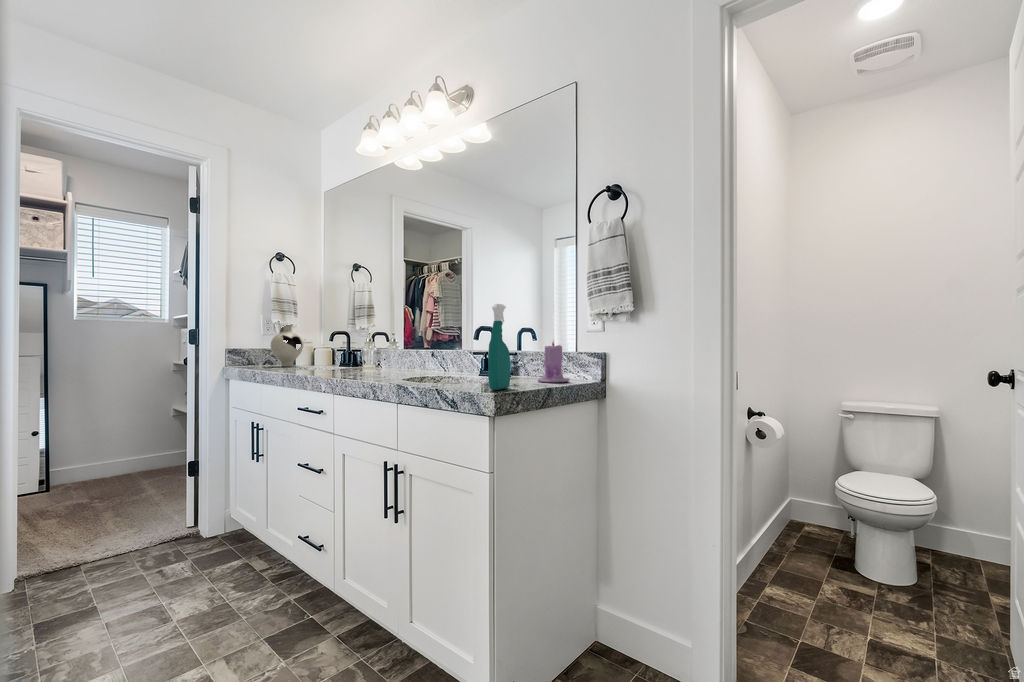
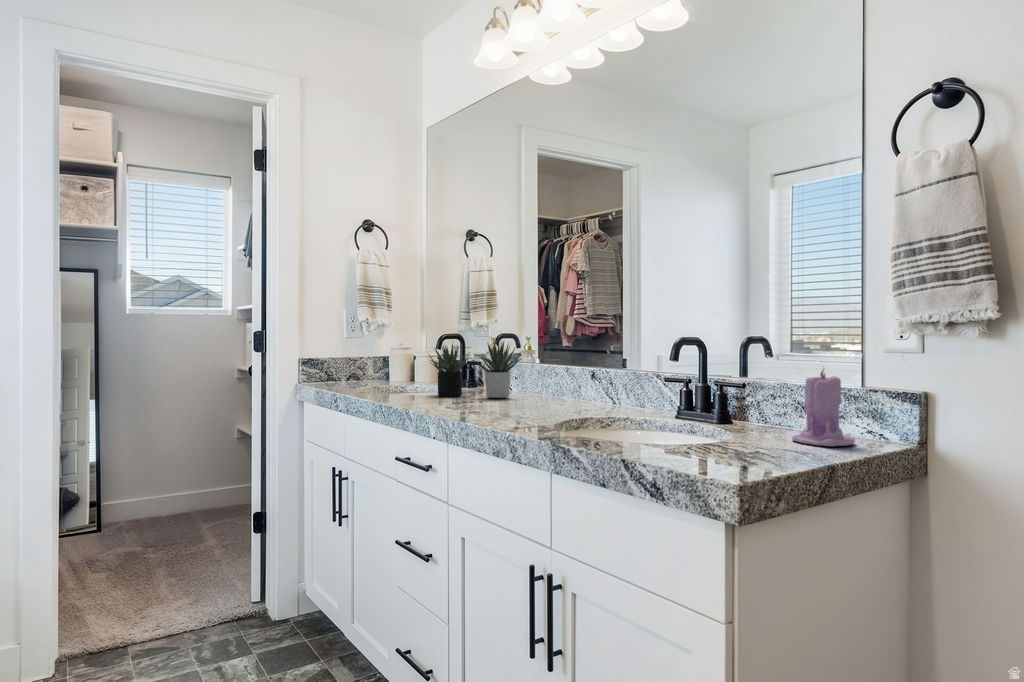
spray bottle: present [488,304,510,390] -> none [722,311,758,470]
decorative vase: present [271,324,303,367] -> none [355,322,398,385]
succulent plant: none [323,331,390,371] -> present [430,341,521,398]

